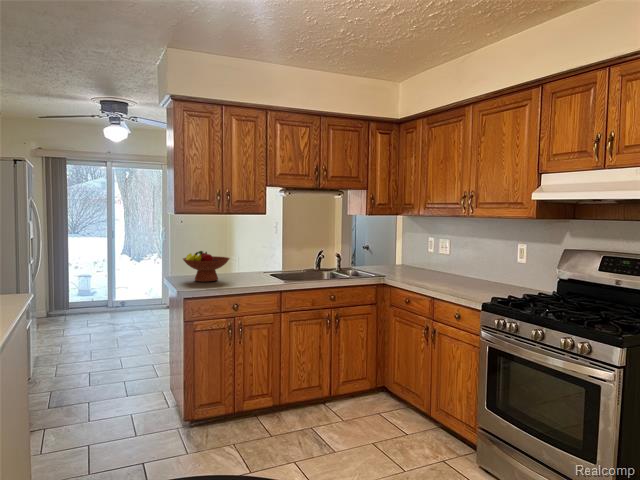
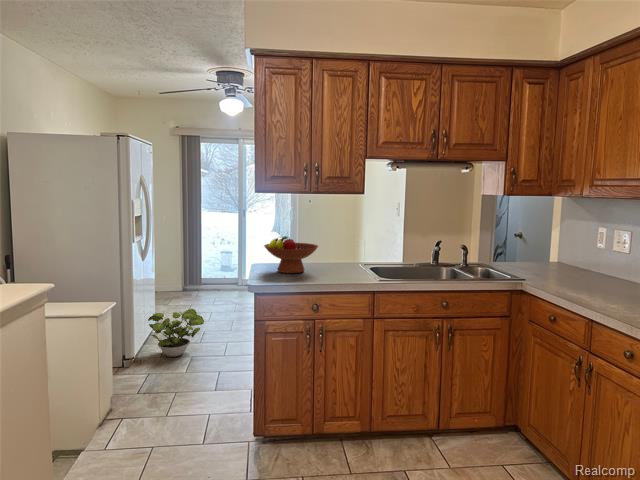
potted plant: none [38,327,100,377] -> present [148,309,204,357]

